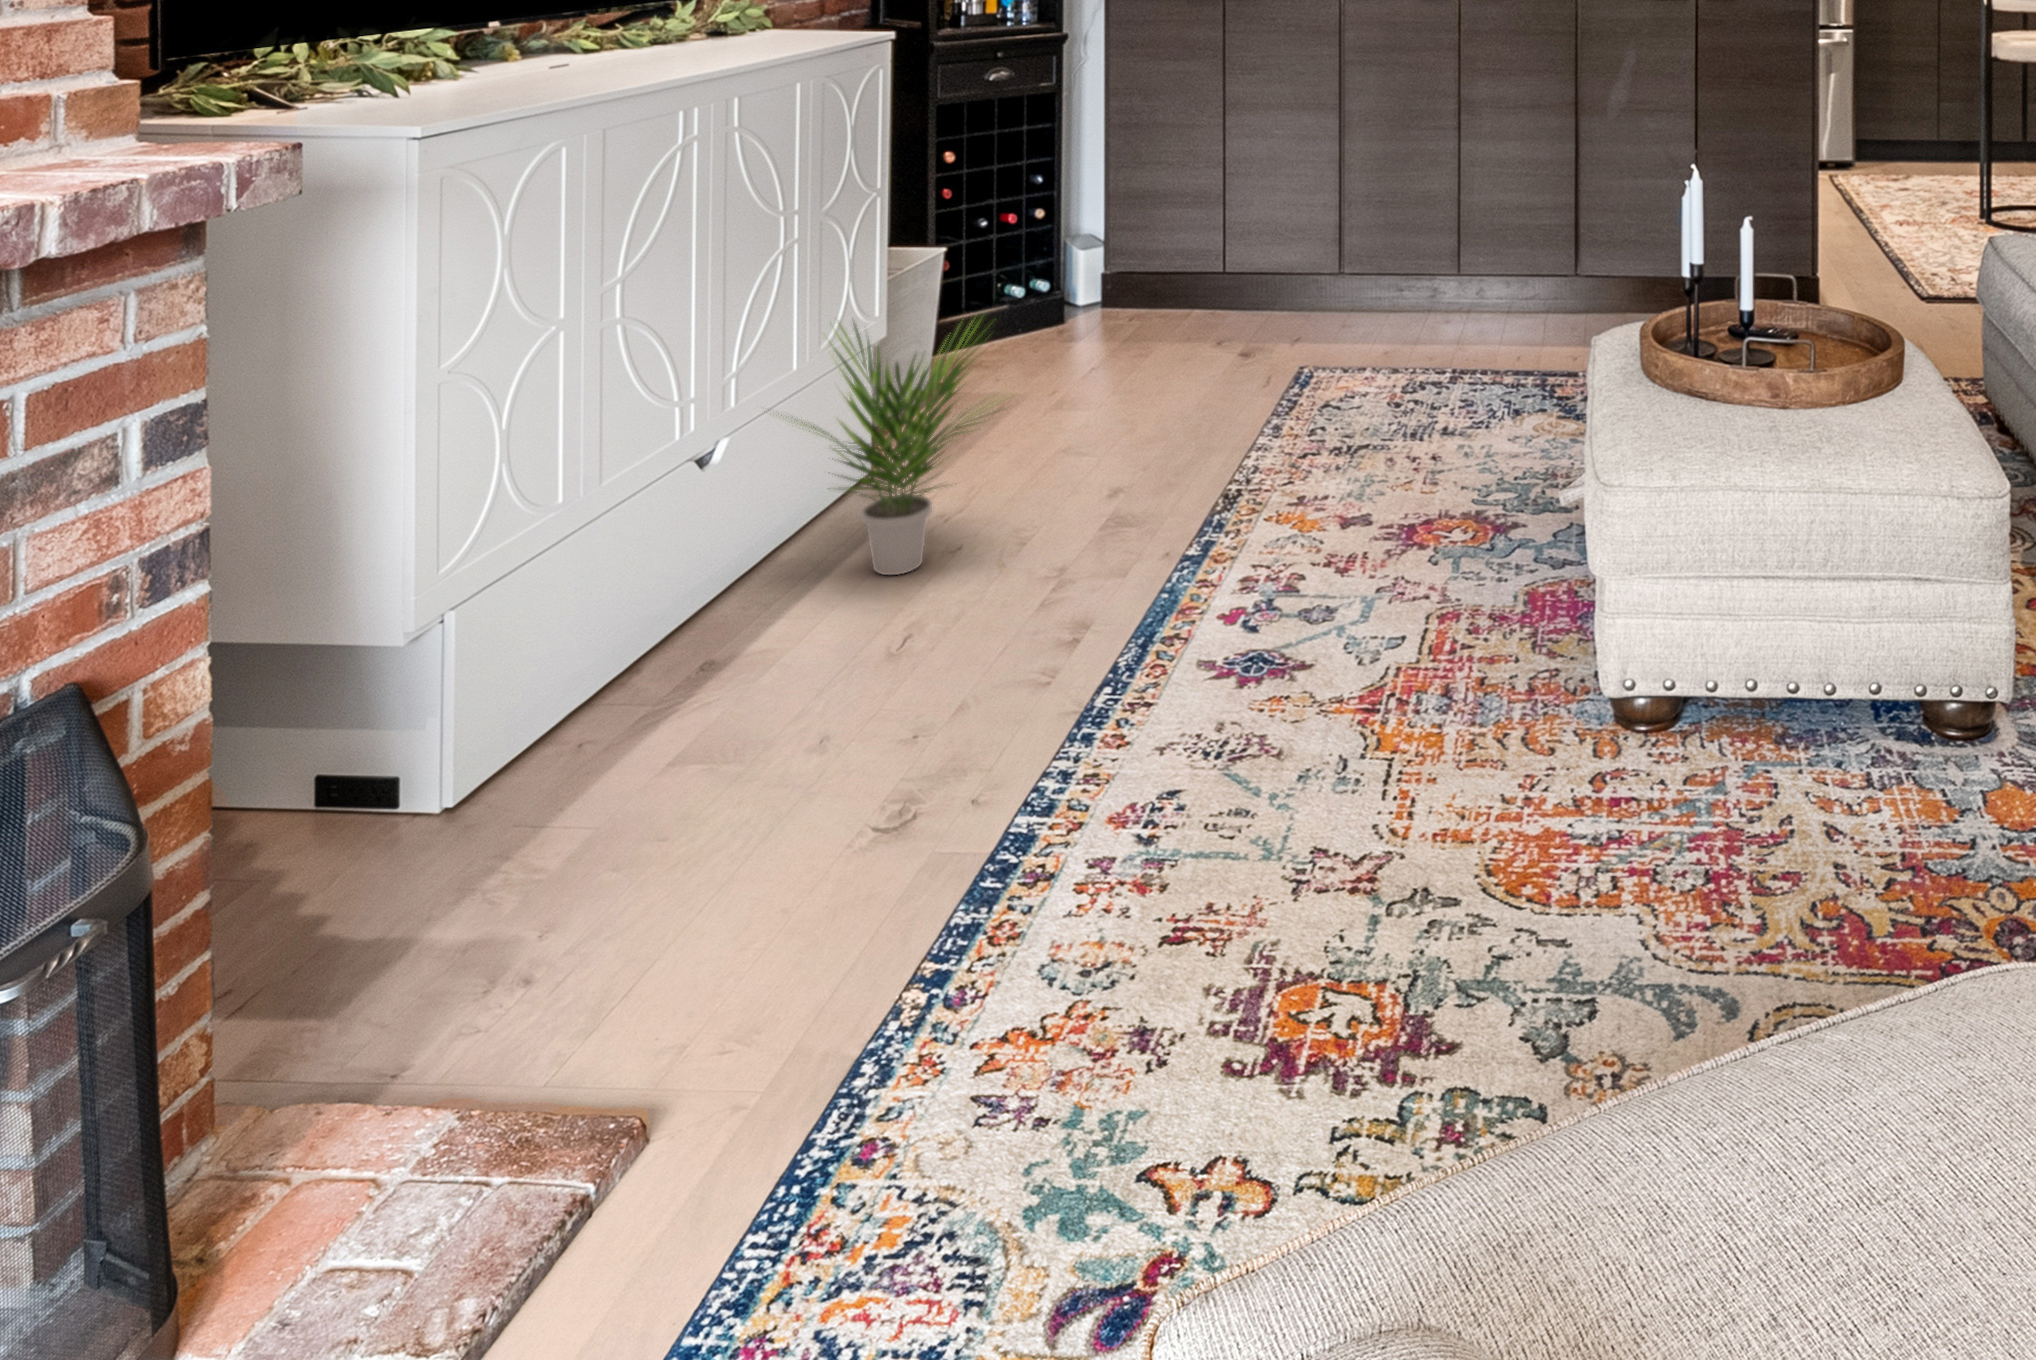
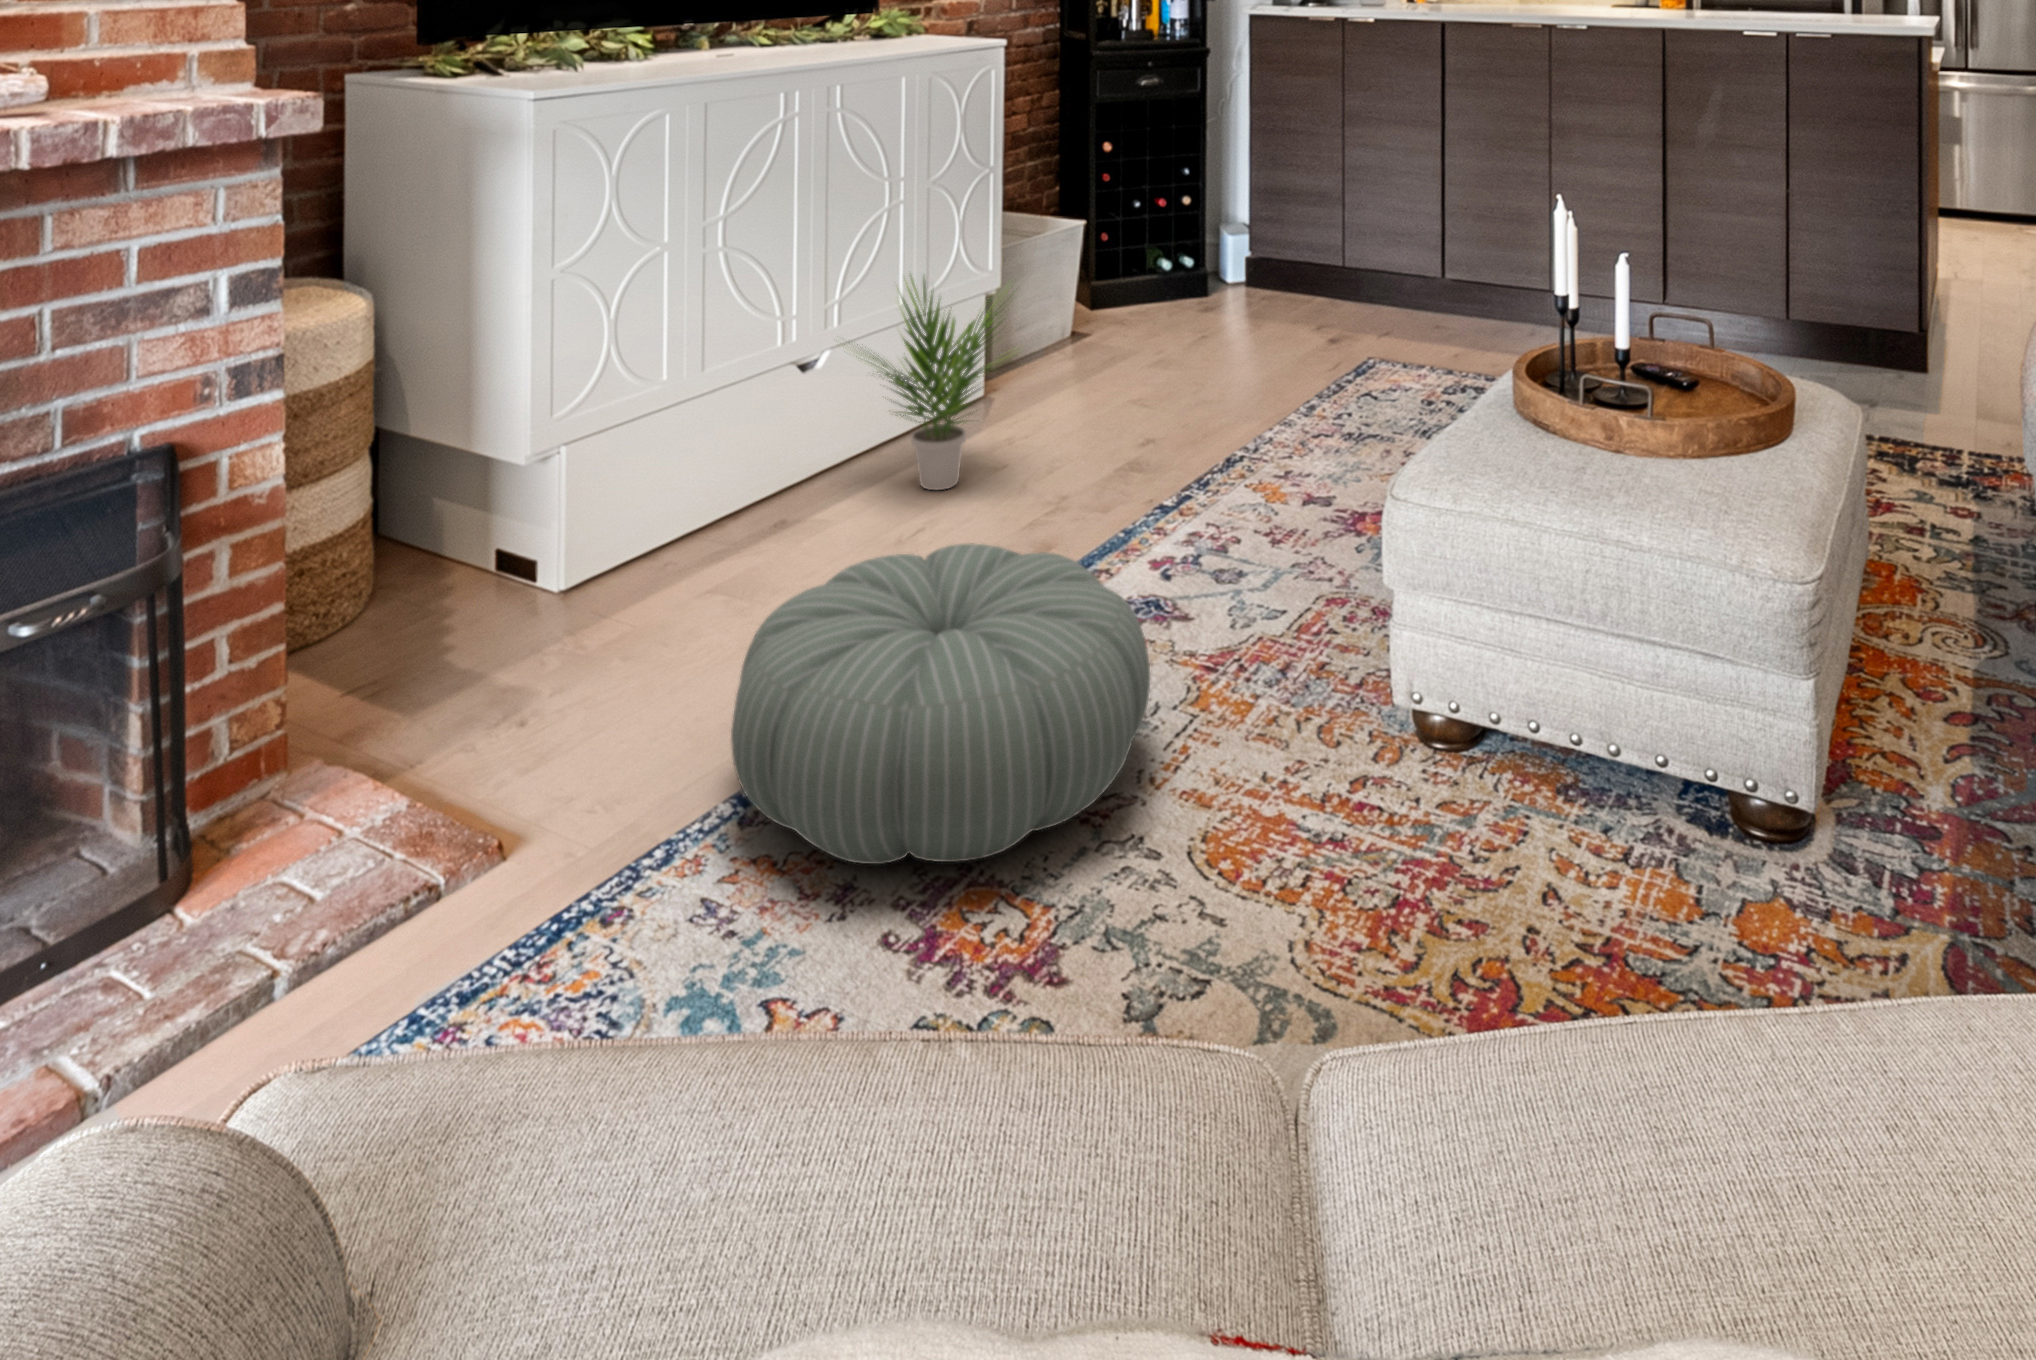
pouf: none [919,609,1406,992] -> present [731,543,1150,864]

